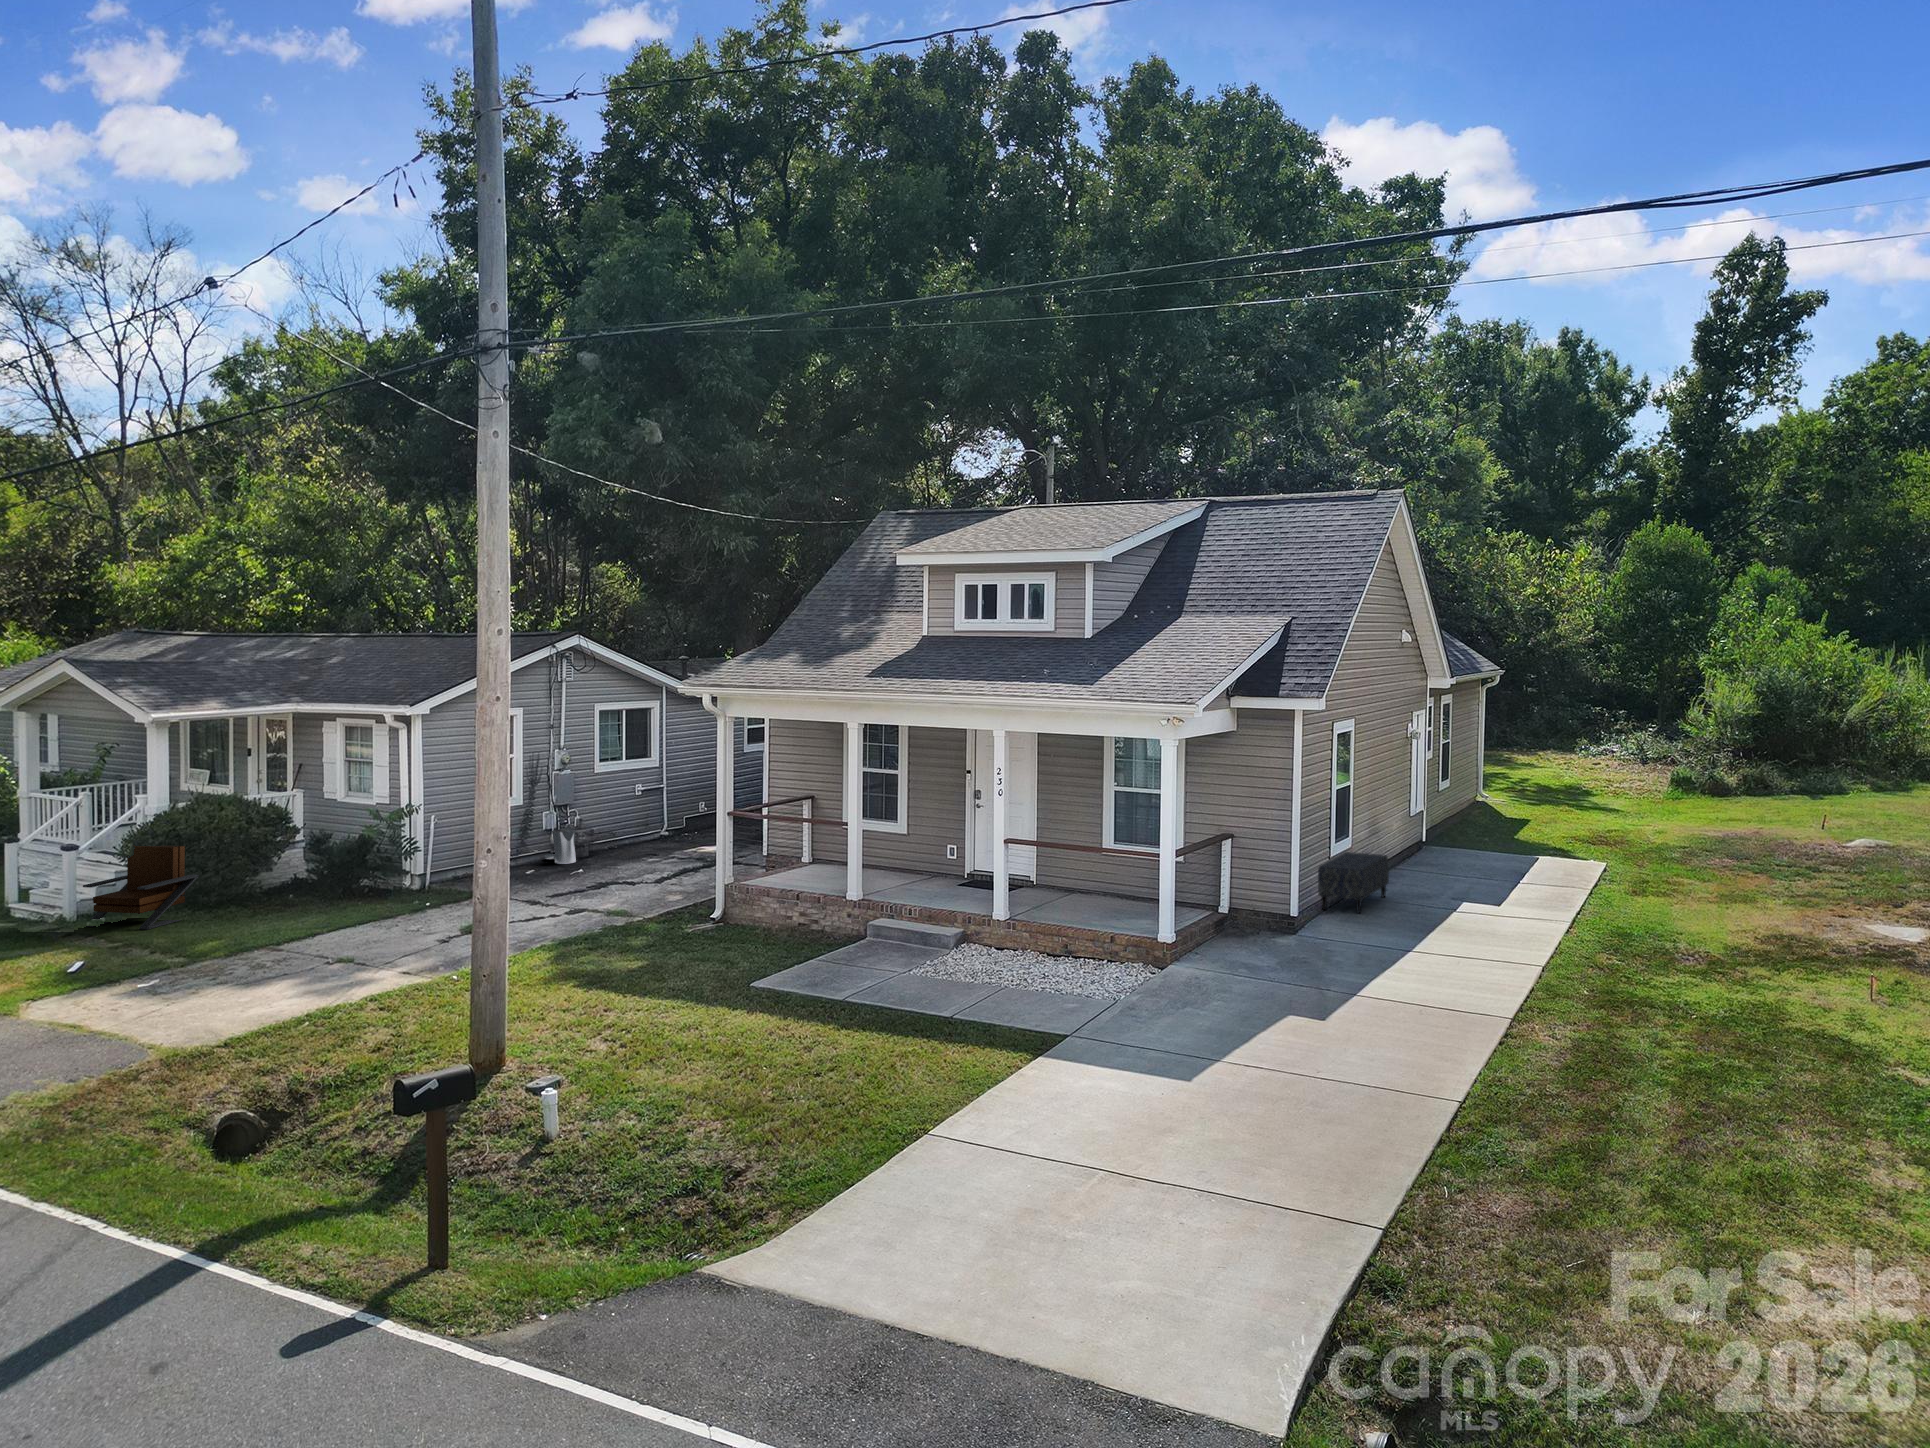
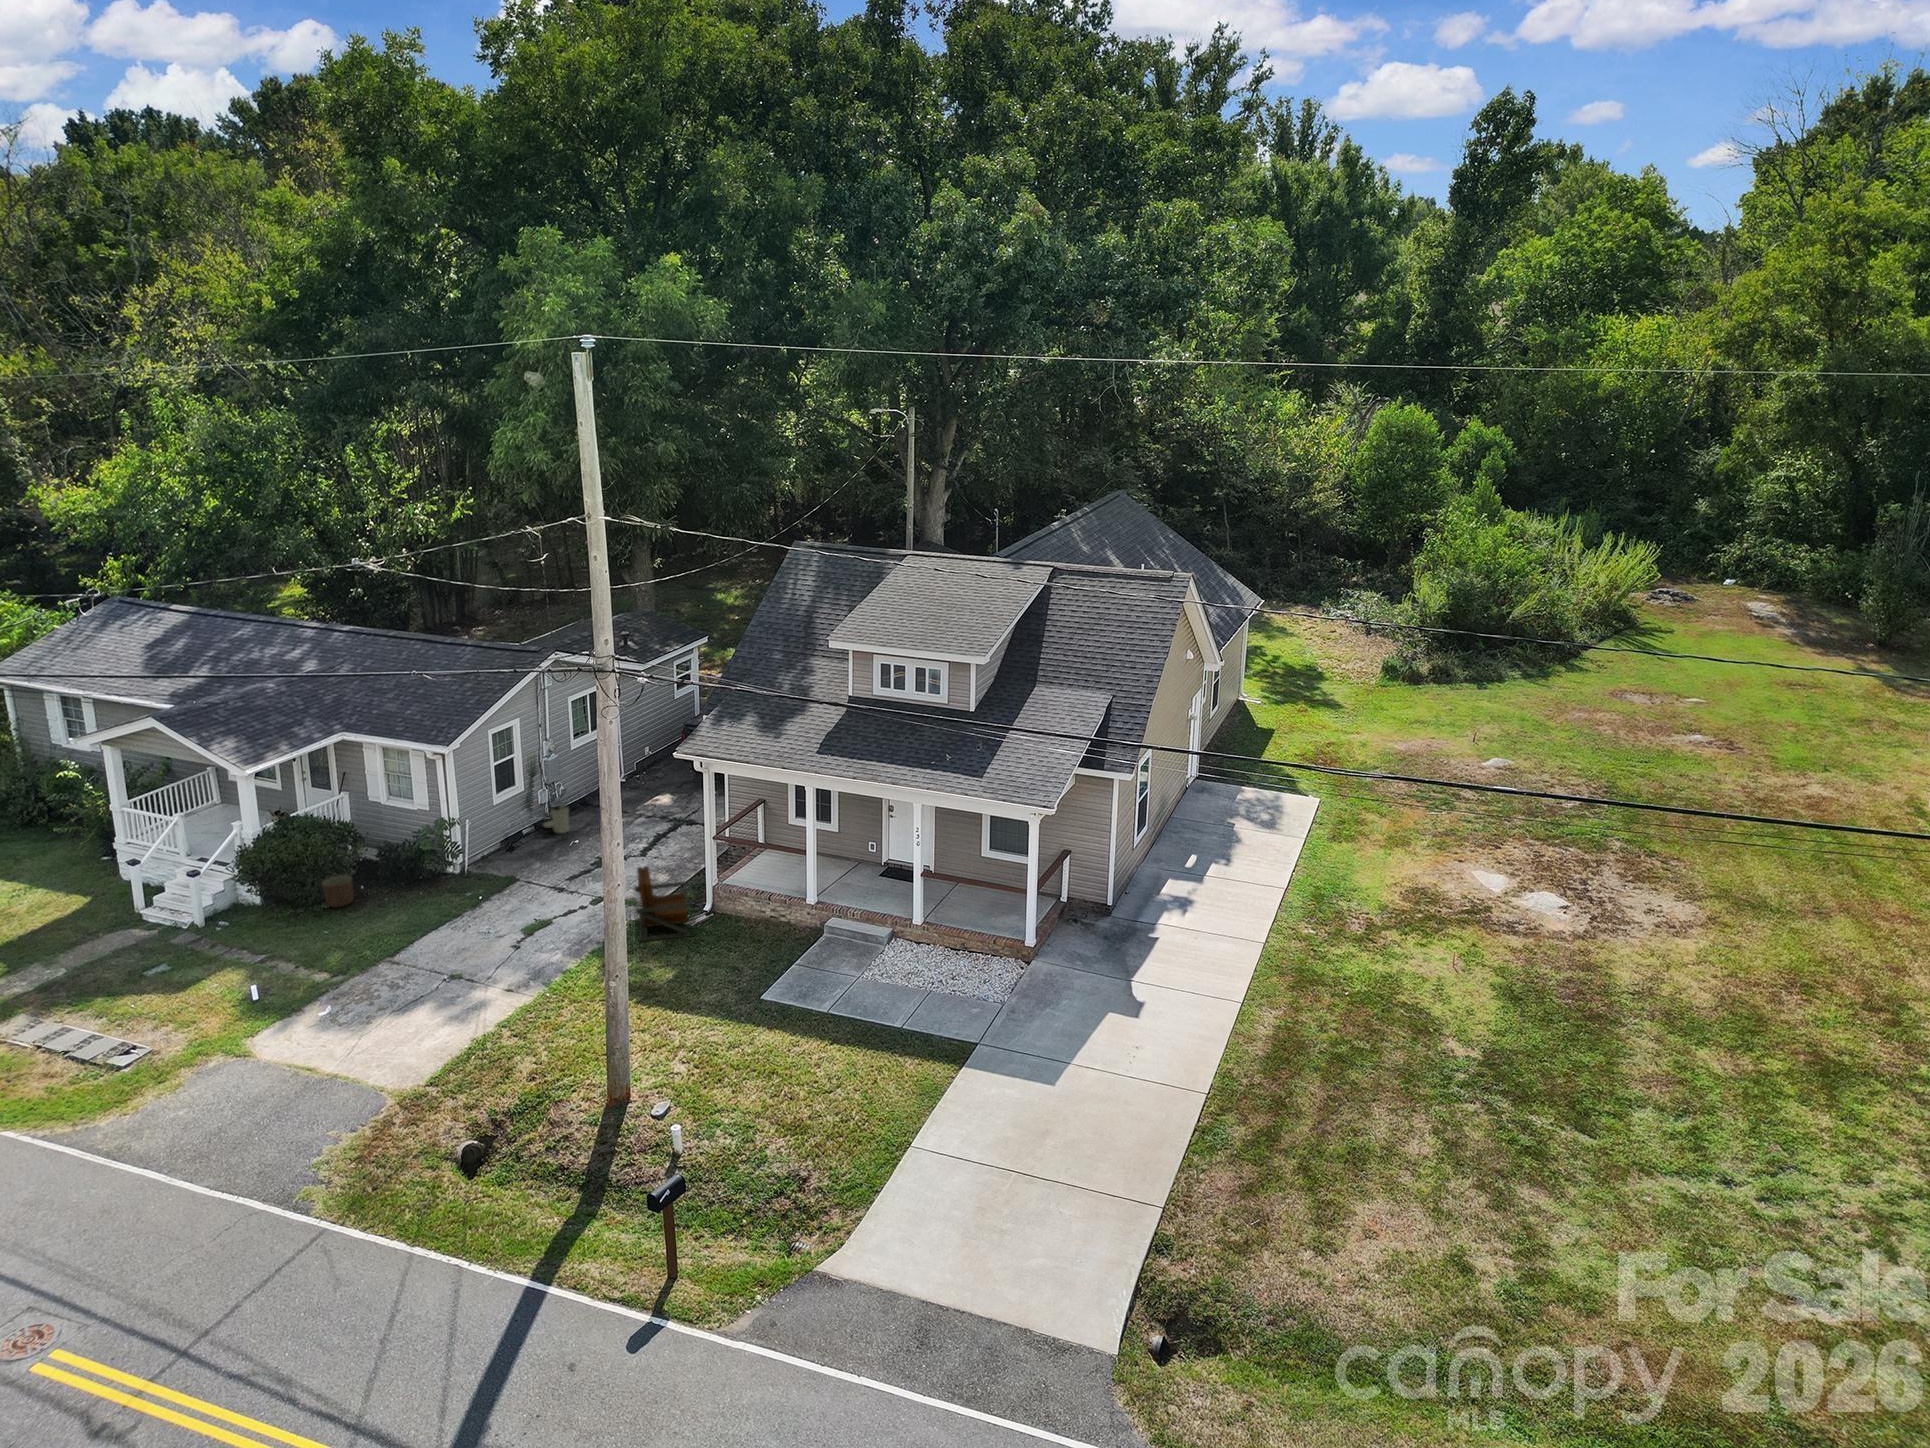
lounge chair: present [83,846,199,929] -> present [634,866,690,941]
bench: present [1318,852,1389,913] -> none [1124,846,1170,898]
planter: none [231,876,271,914] -> present [322,875,354,908]

